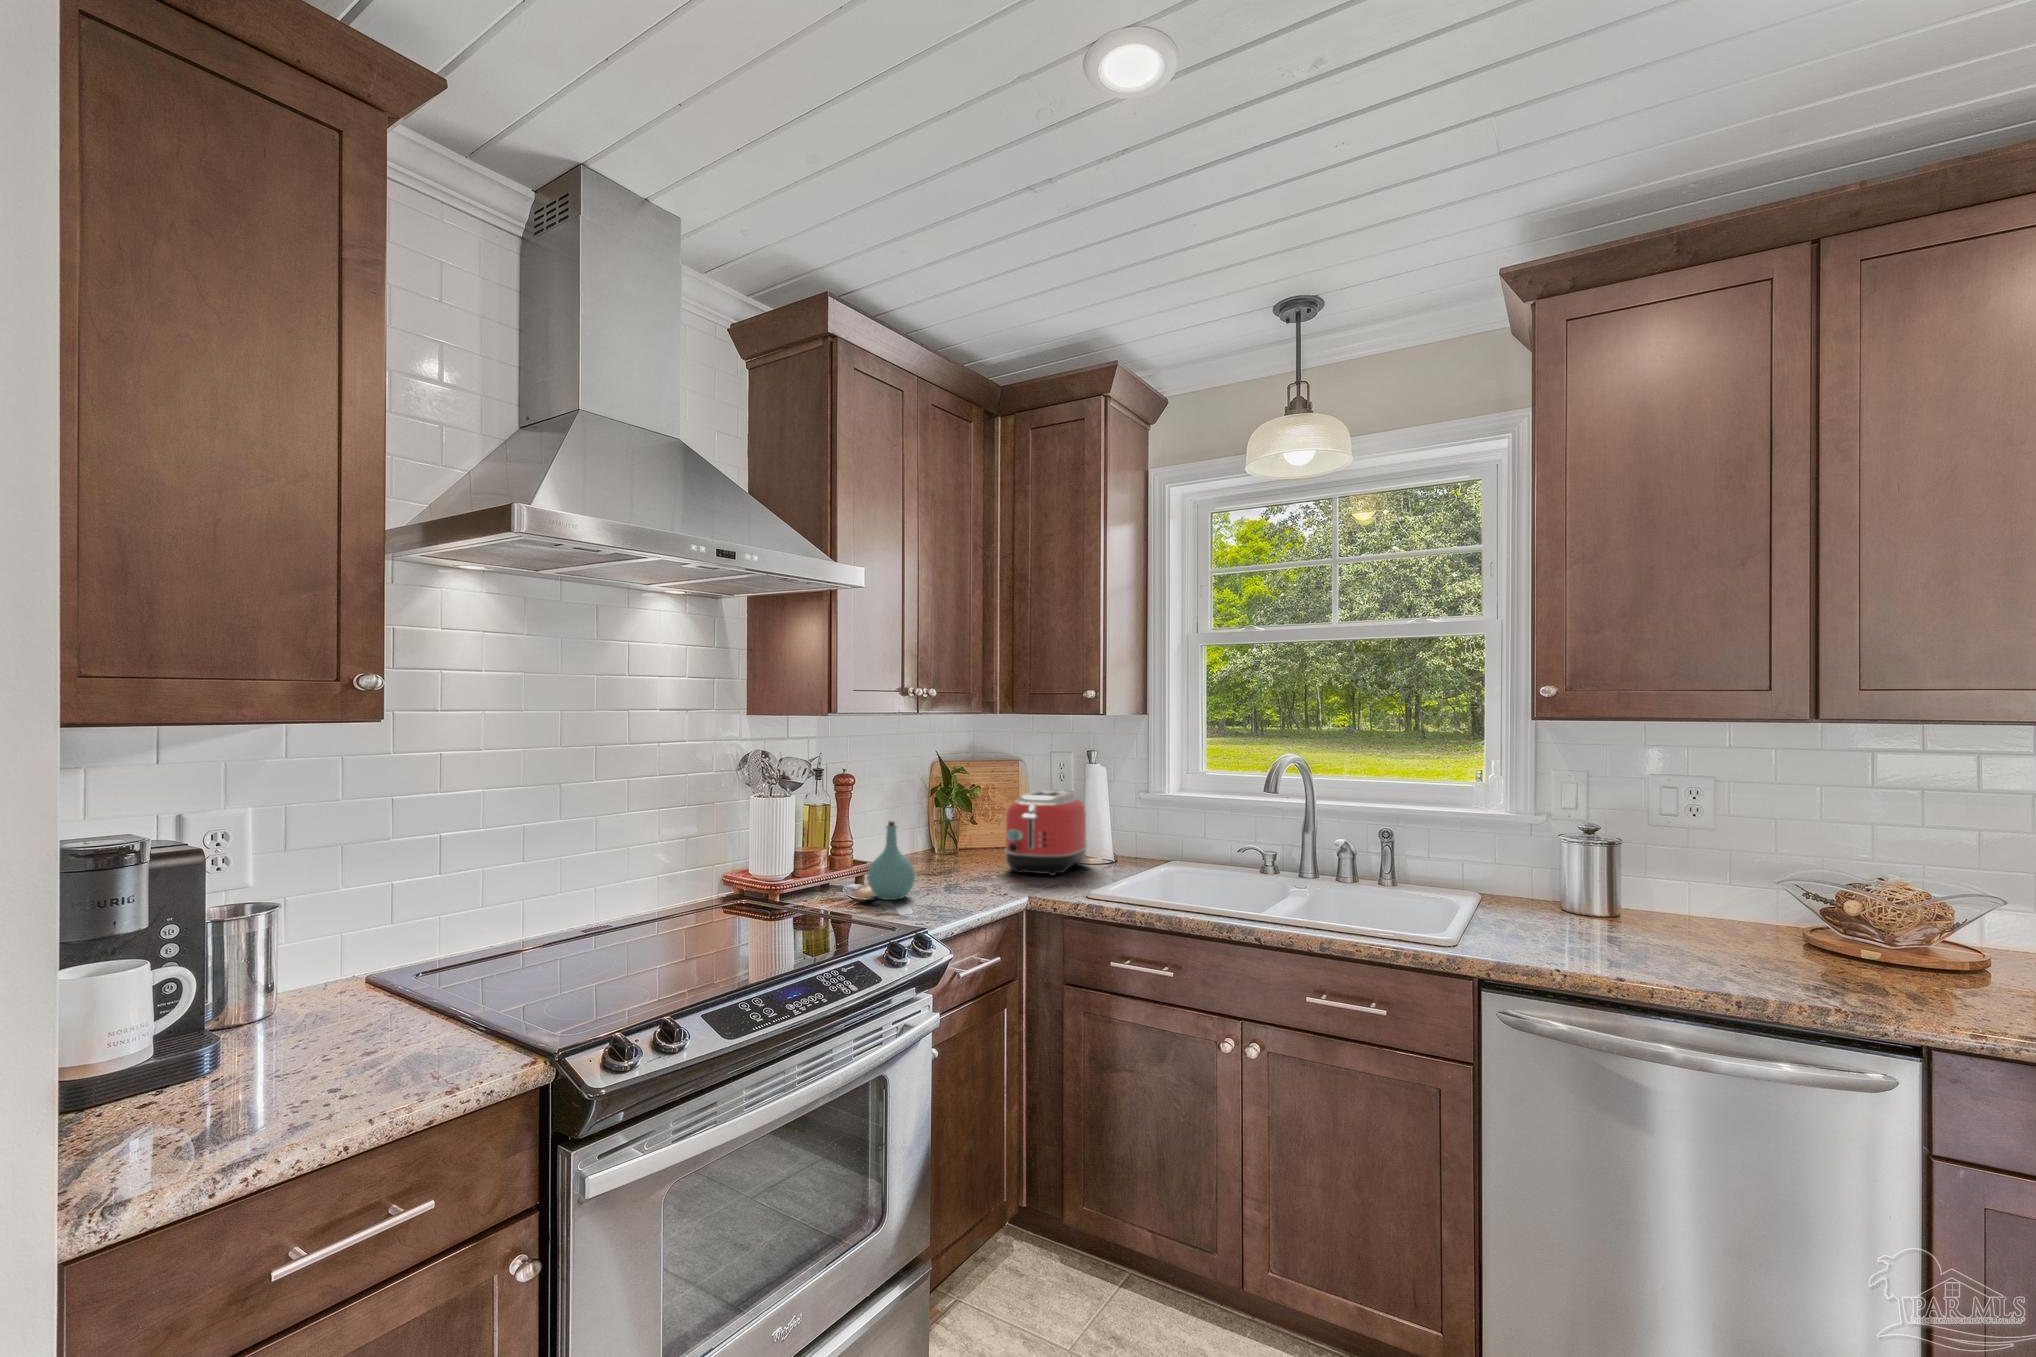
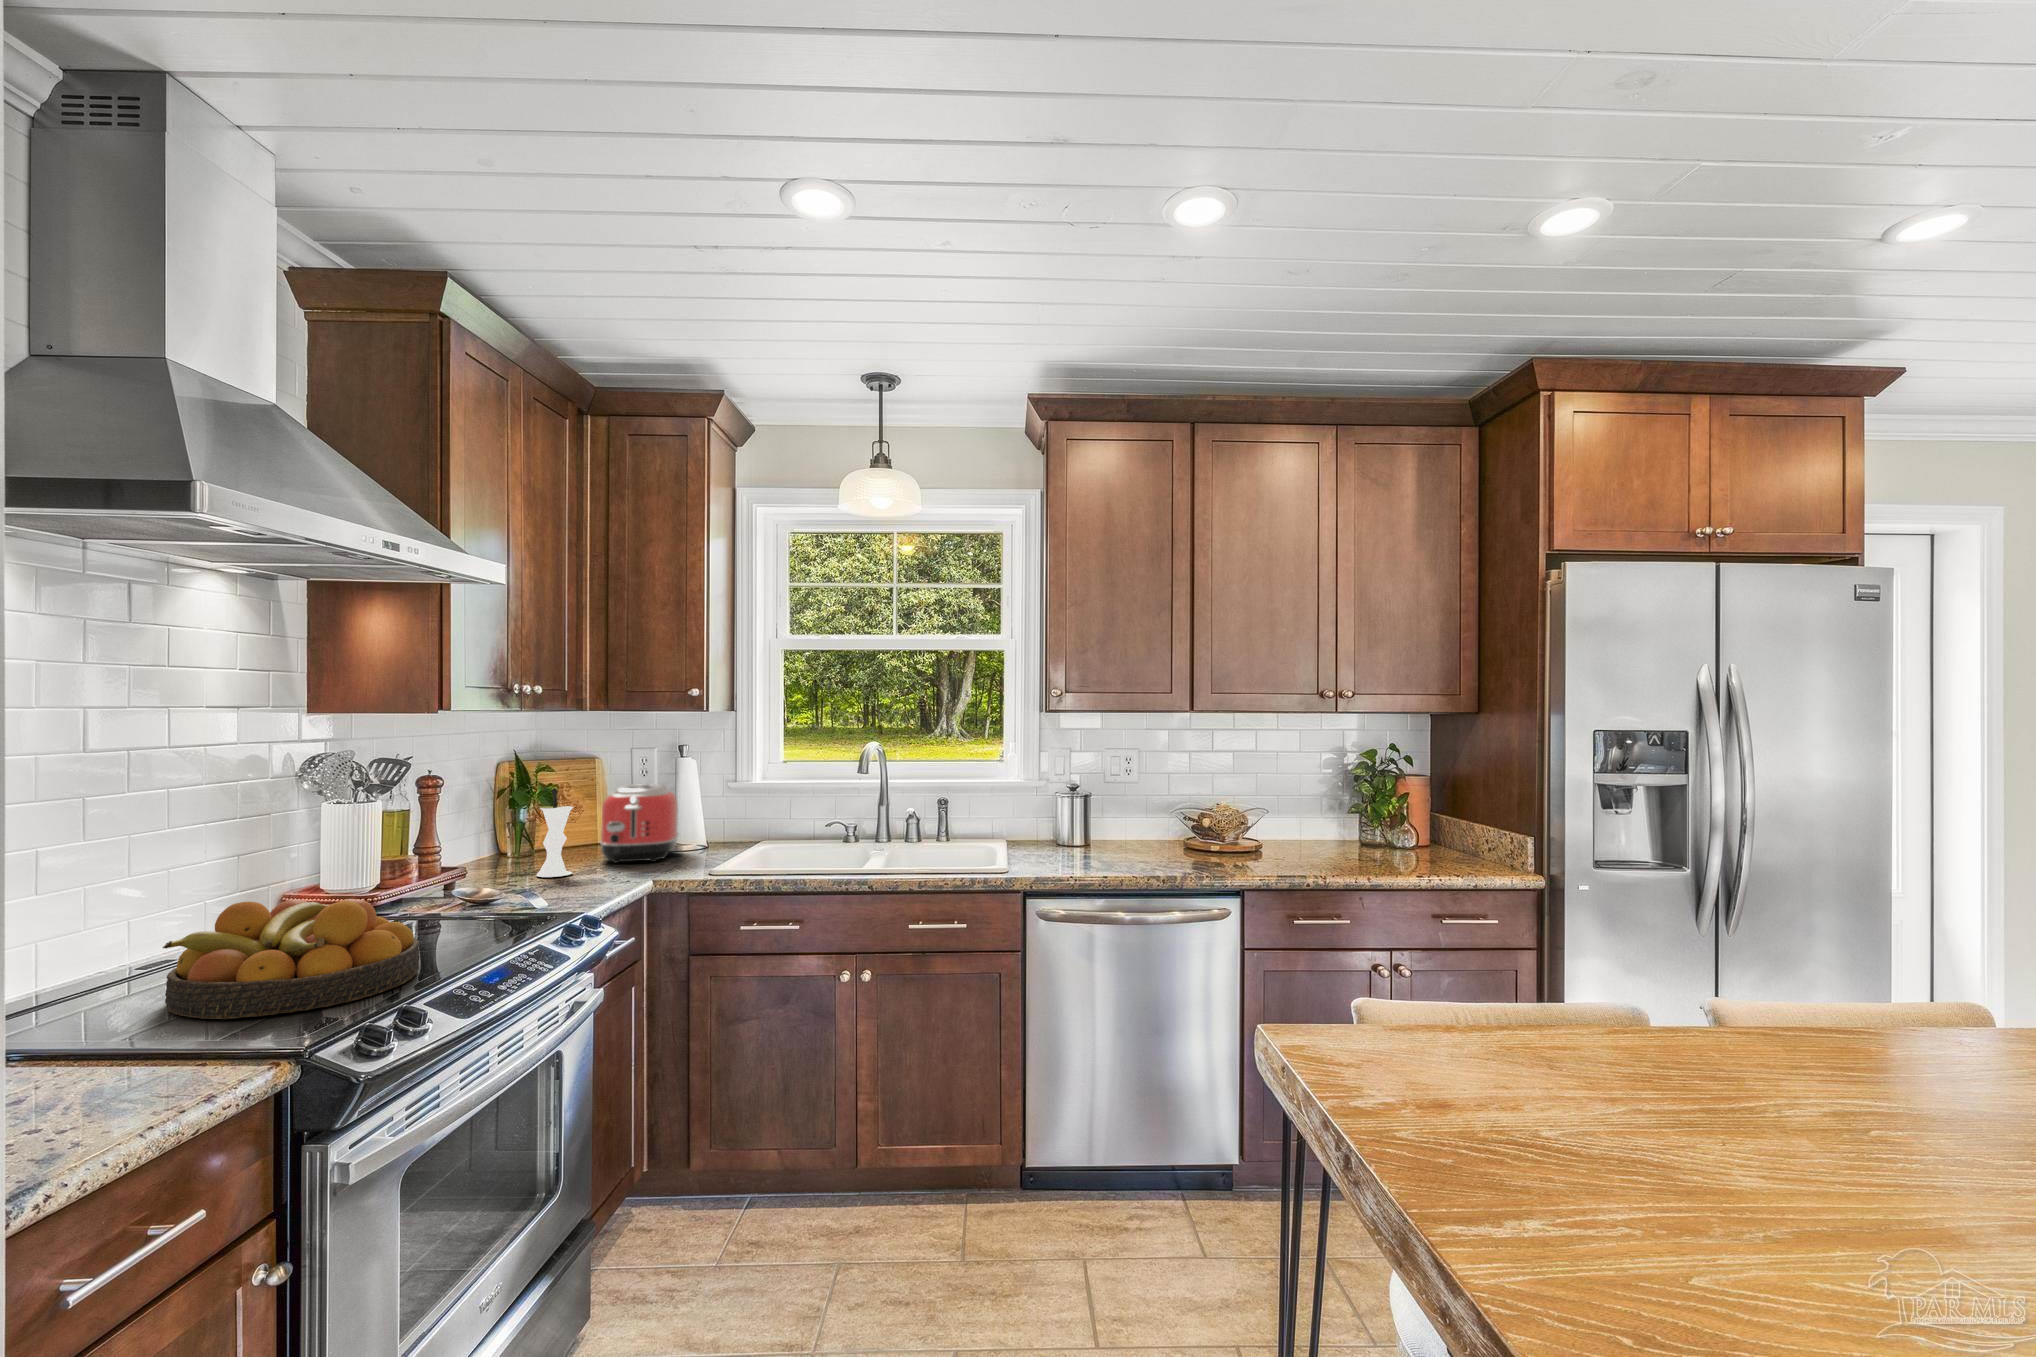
vase: none [936,792,970,882] -> present [536,789,574,877]
bottle: present [867,821,915,900] -> none [477,818,532,897]
fruit bowl: none [536,892,738,1004] -> present [163,899,420,1019]

